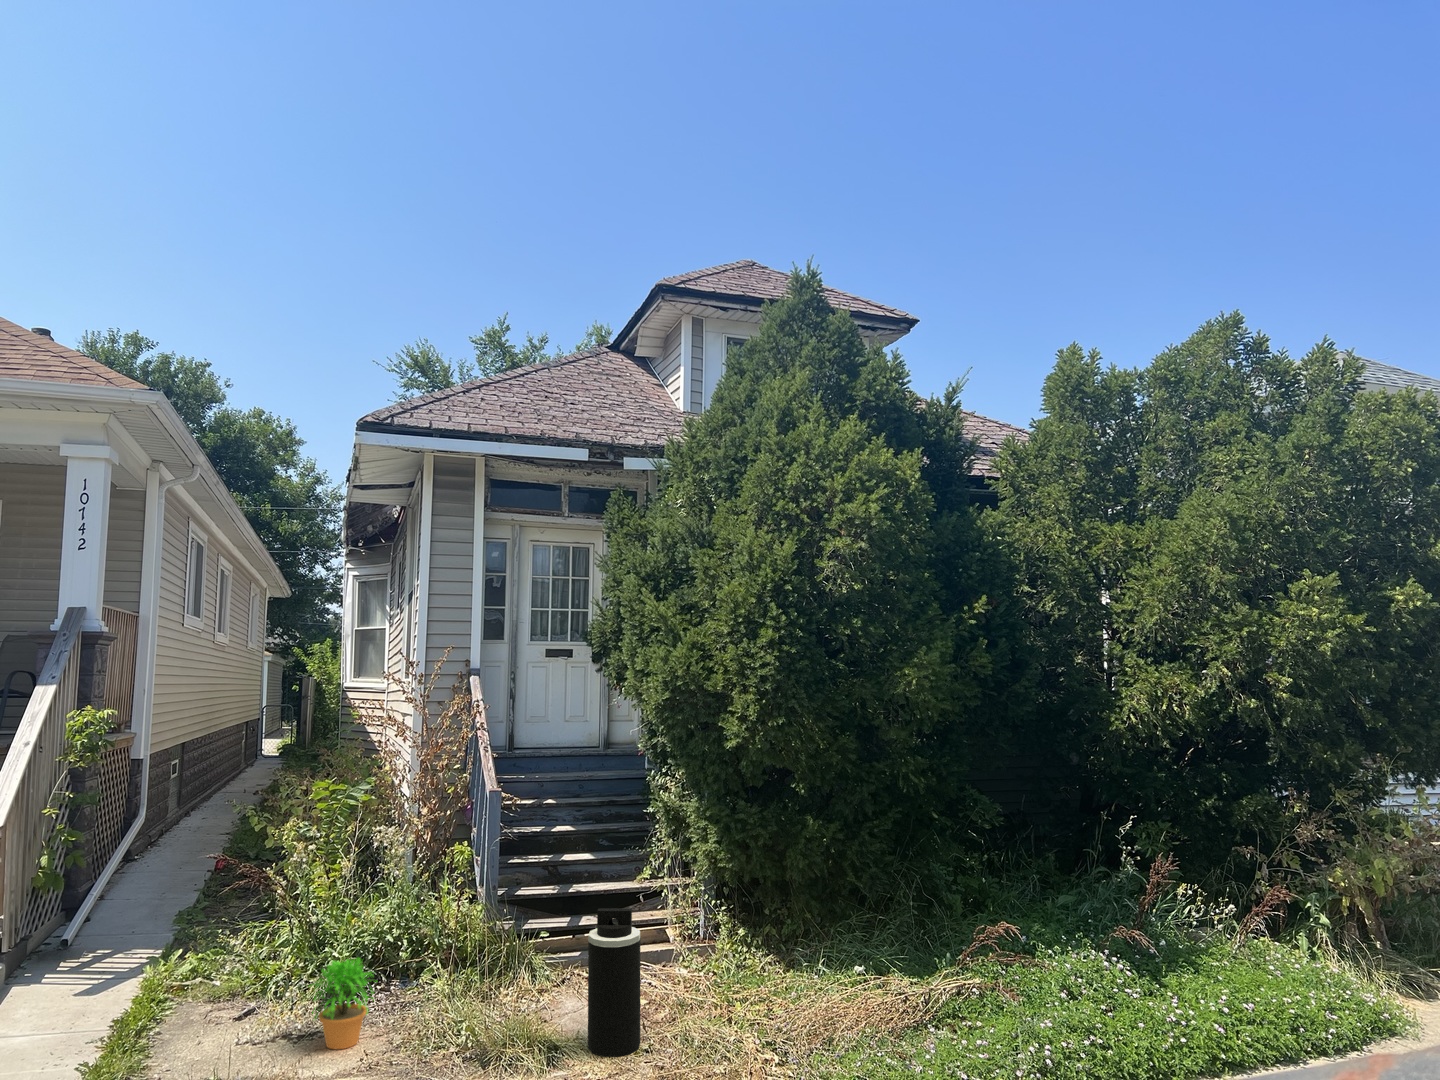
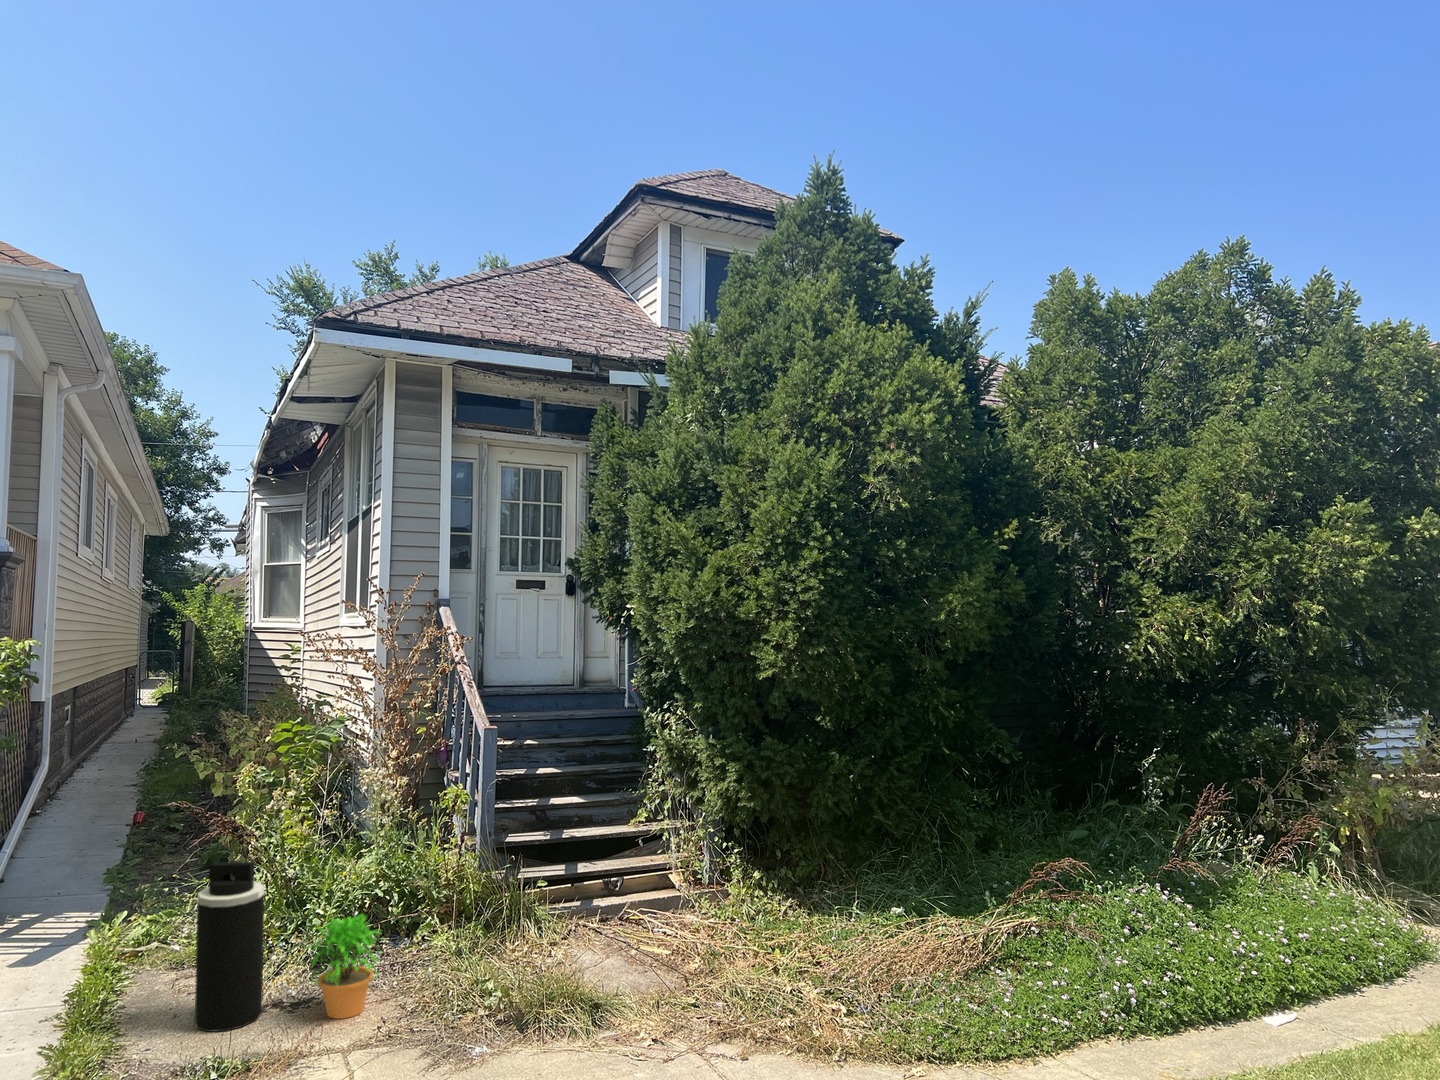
trash can: present [588,908,640,1057] -> present [195,862,264,1032]

